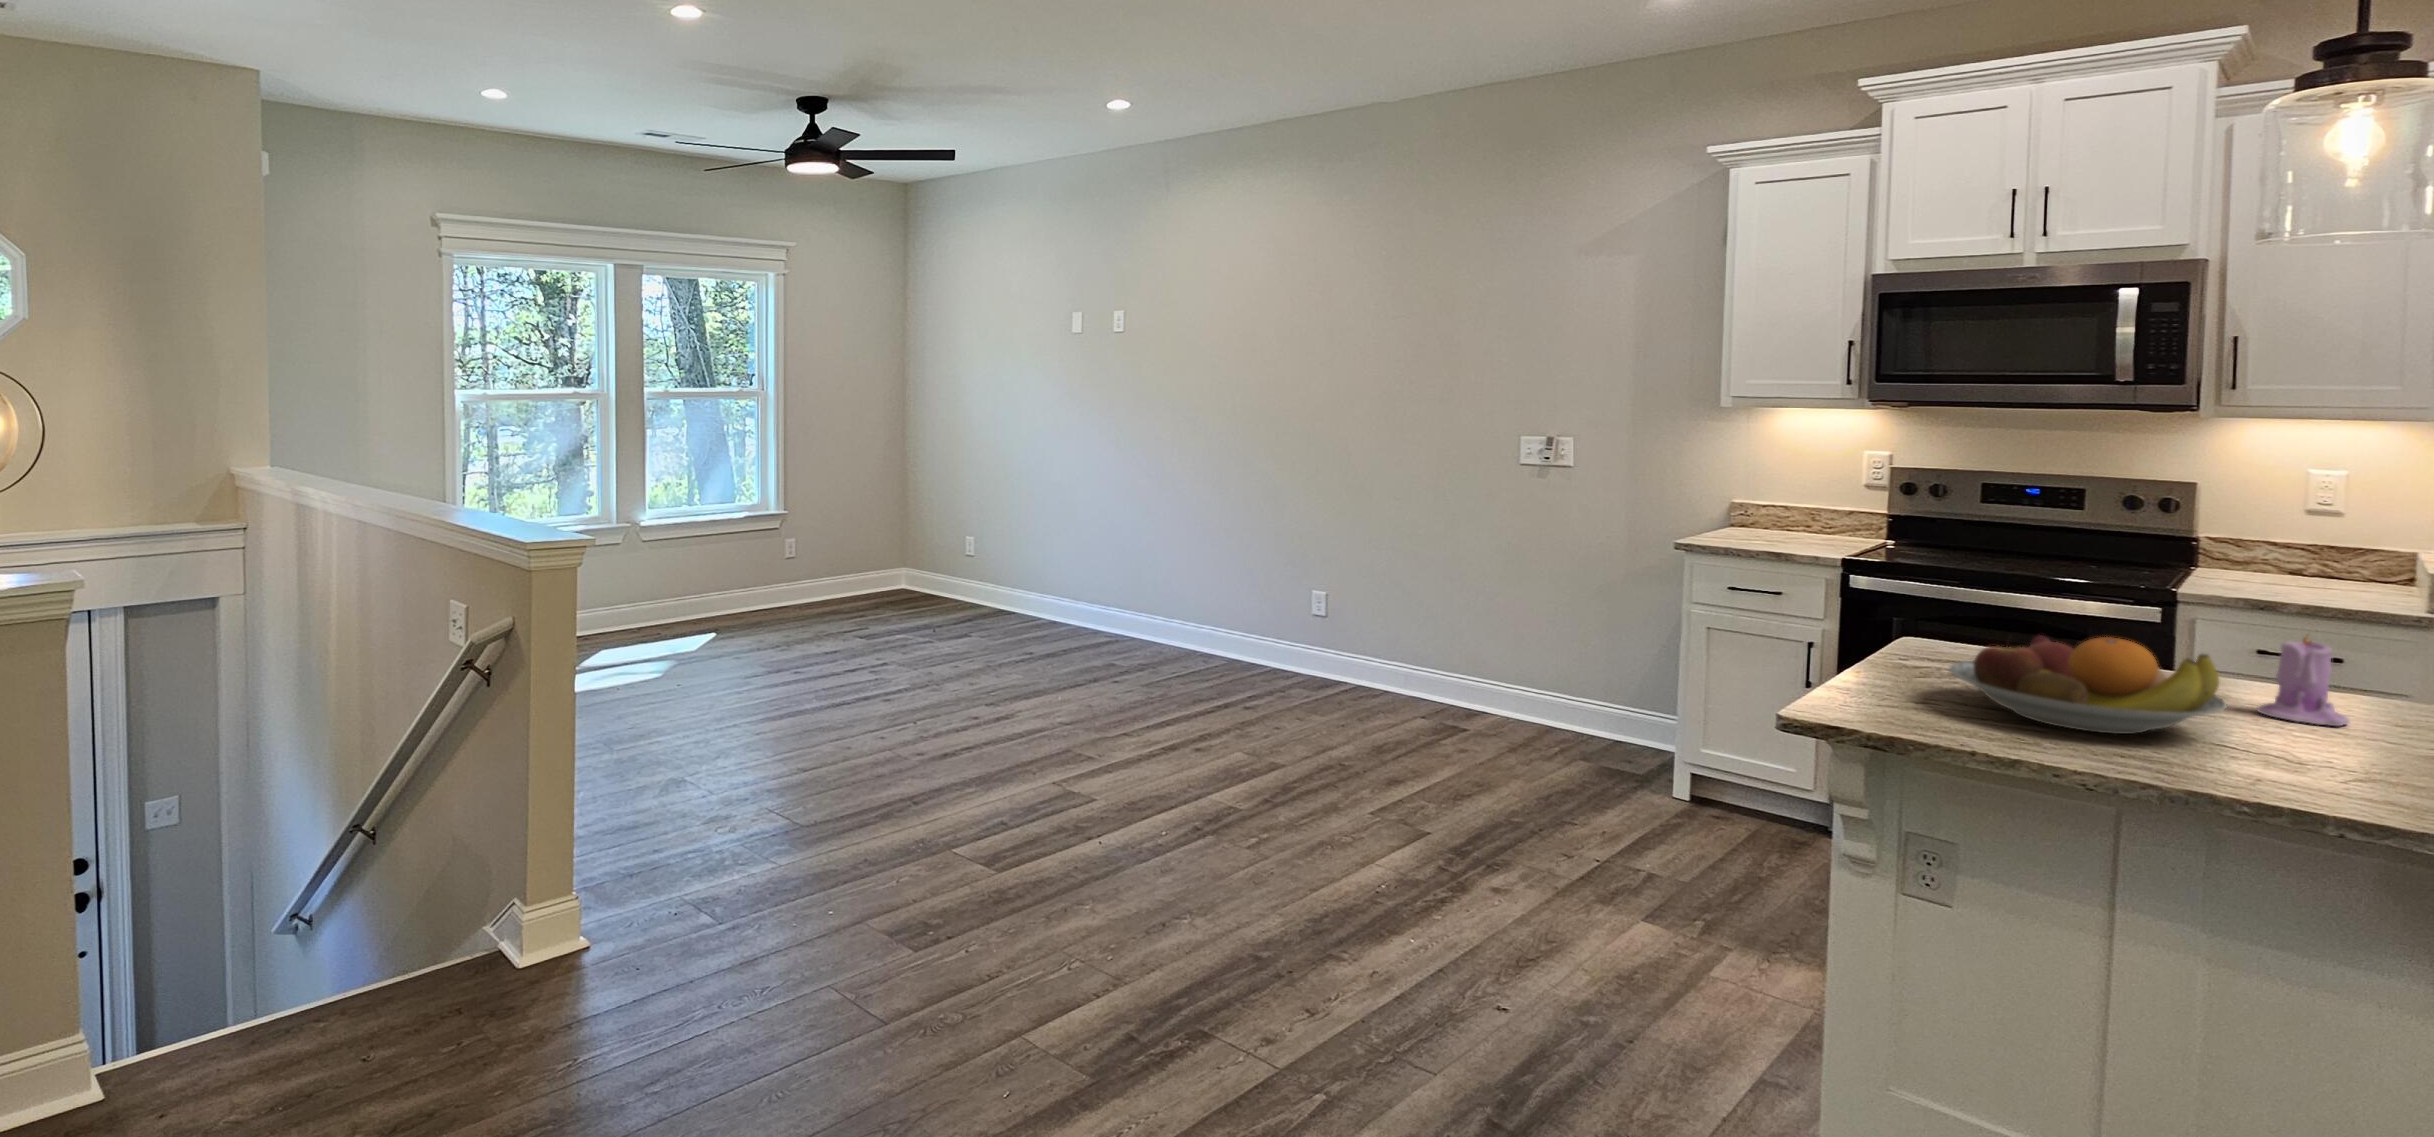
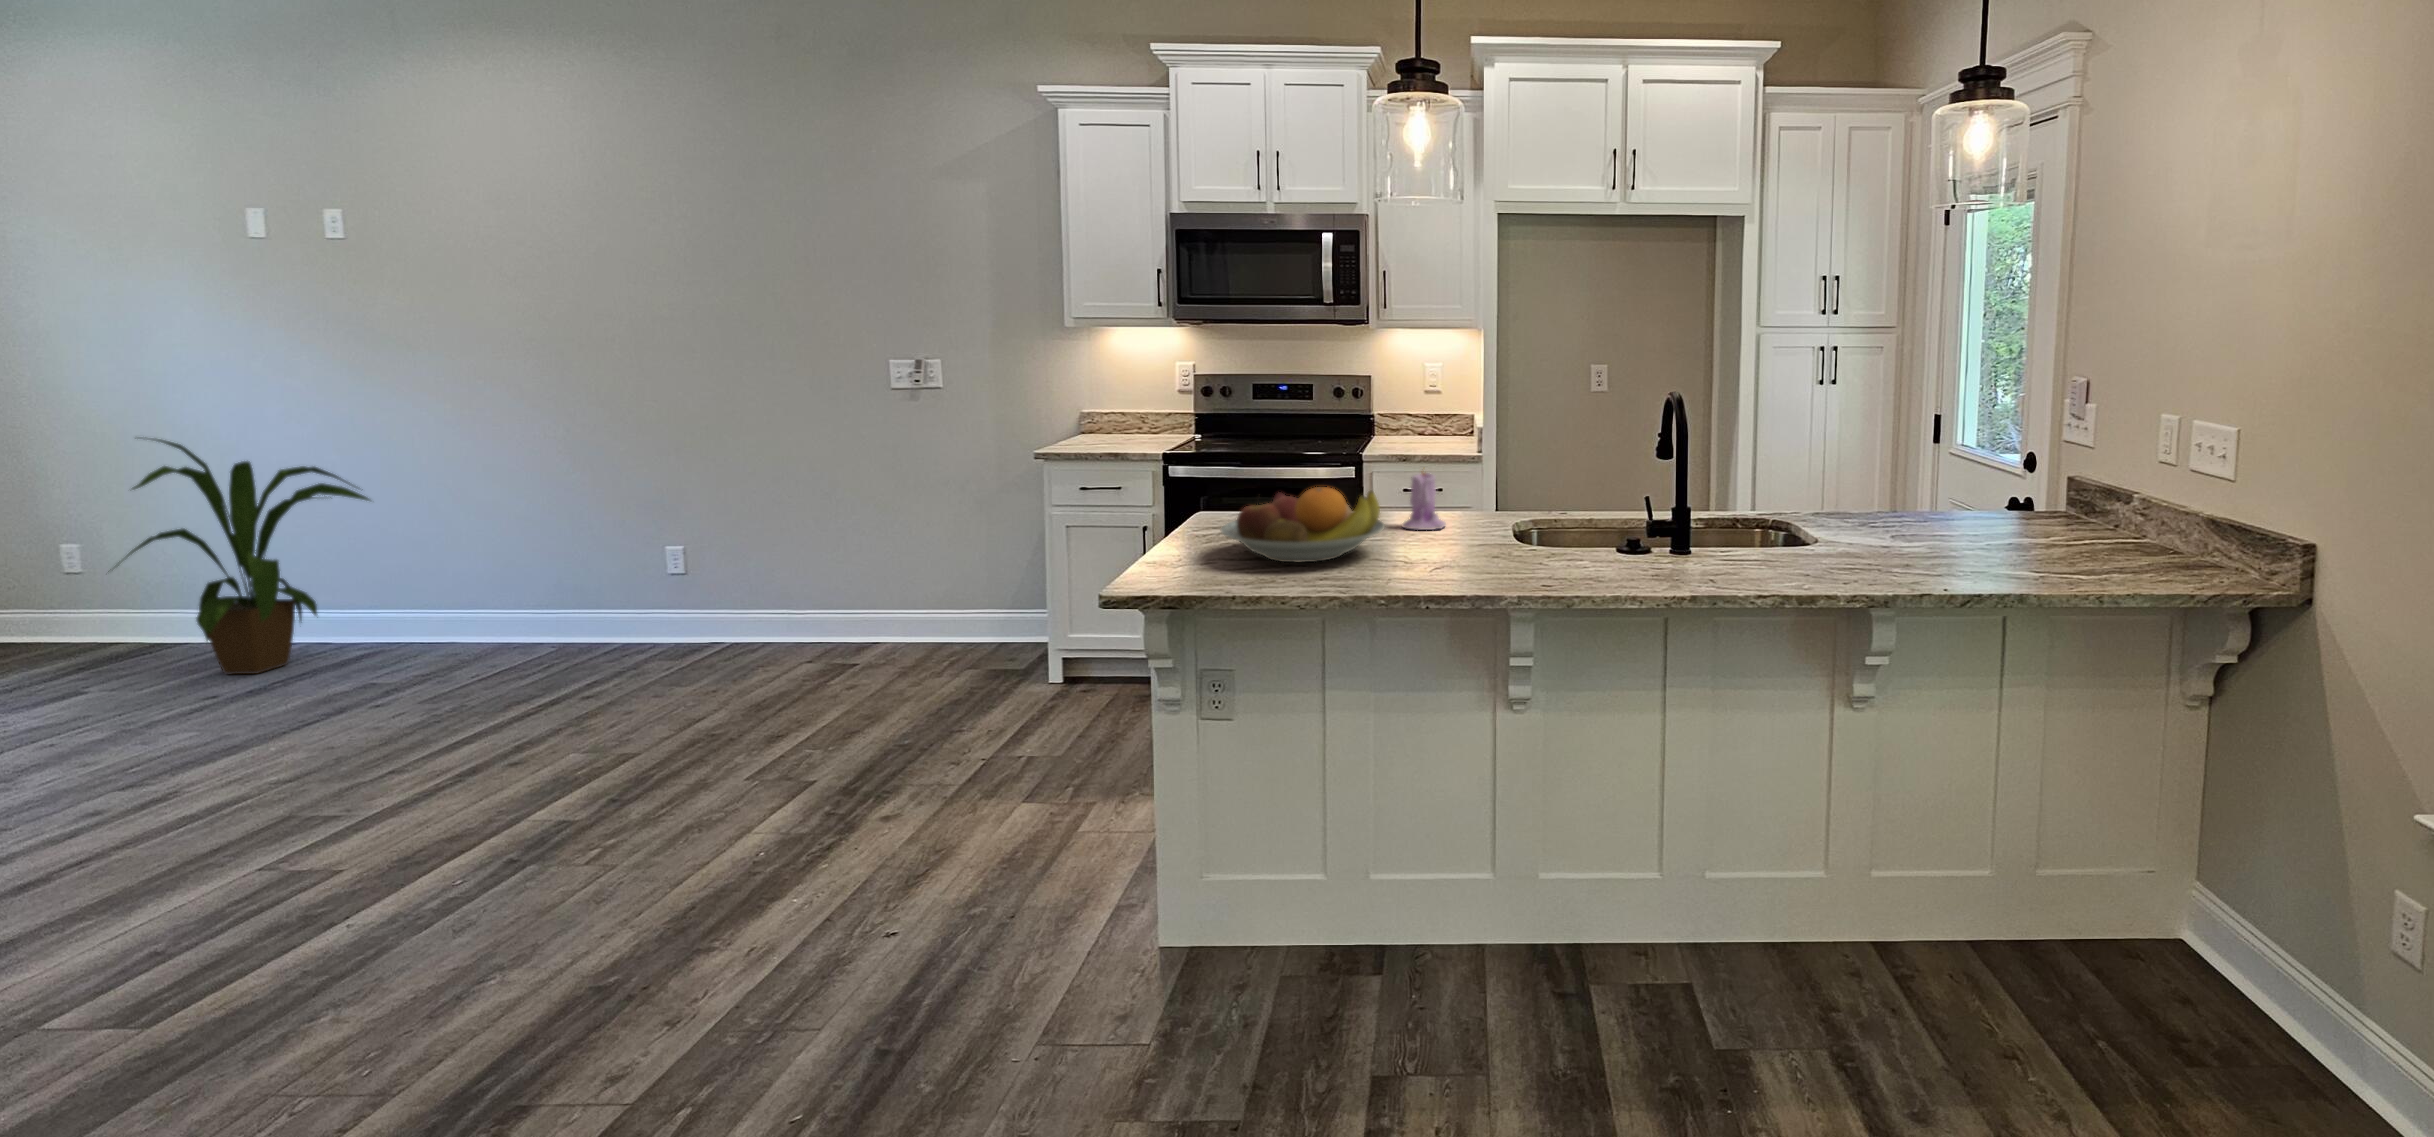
house plant: none [986,464,1120,641] -> present [108,439,370,674]

